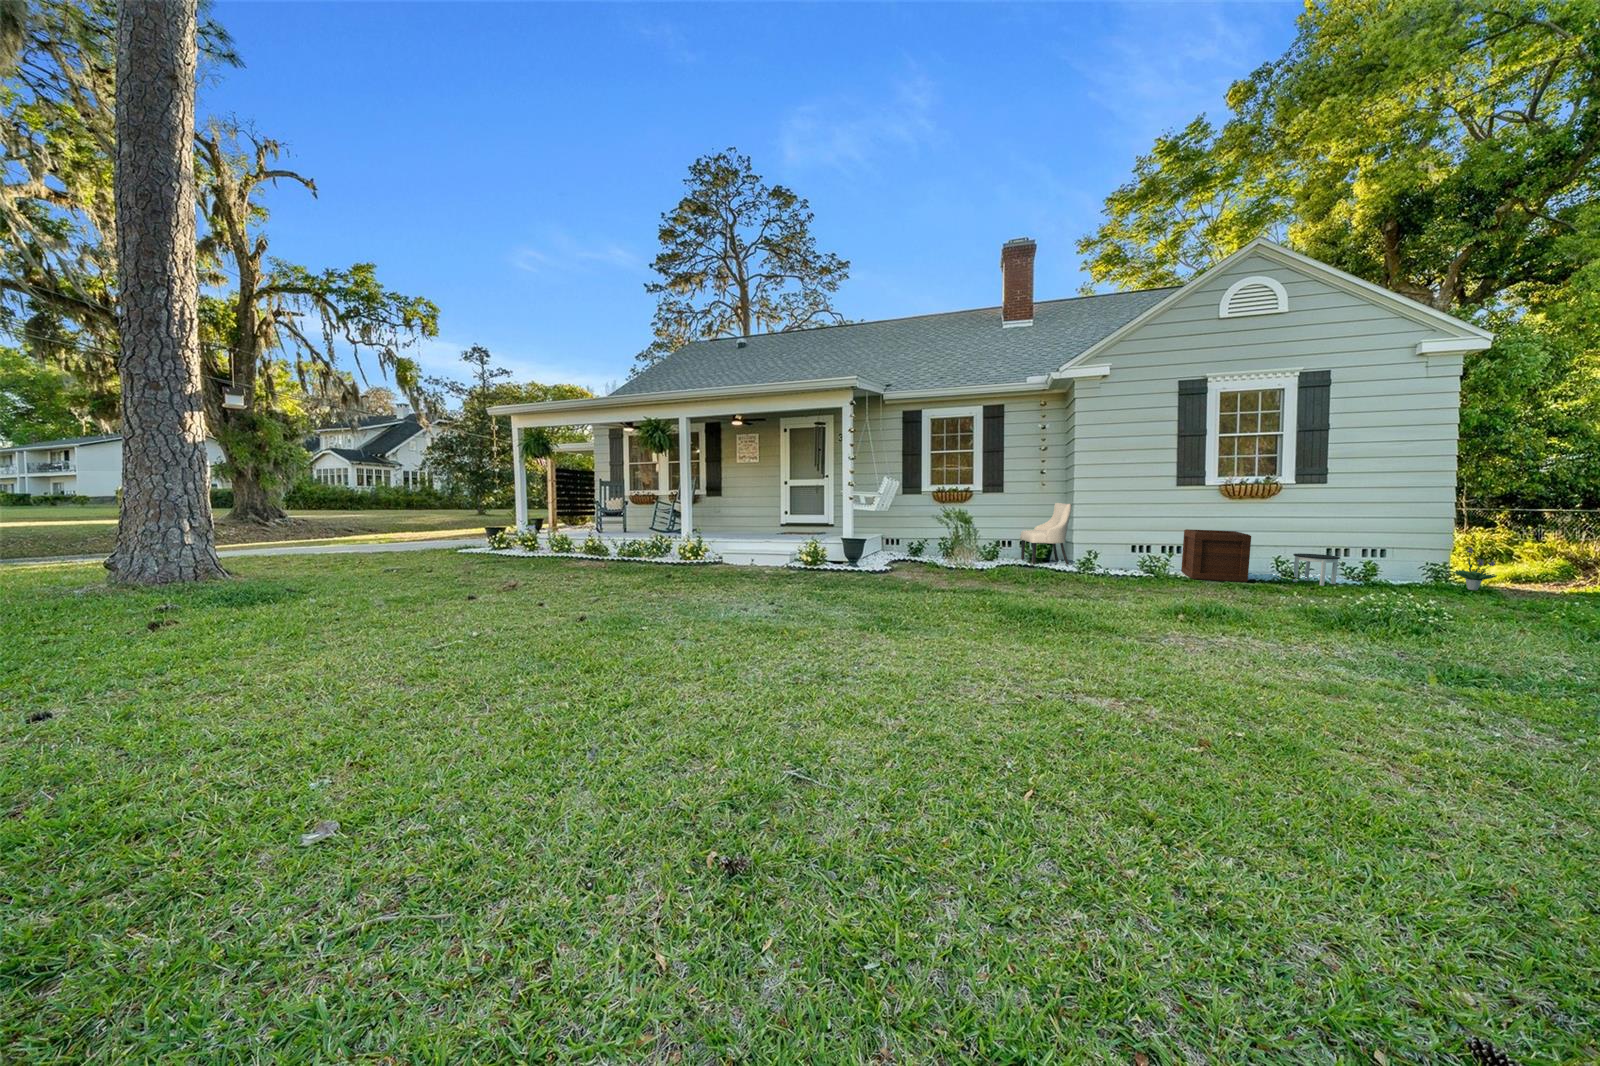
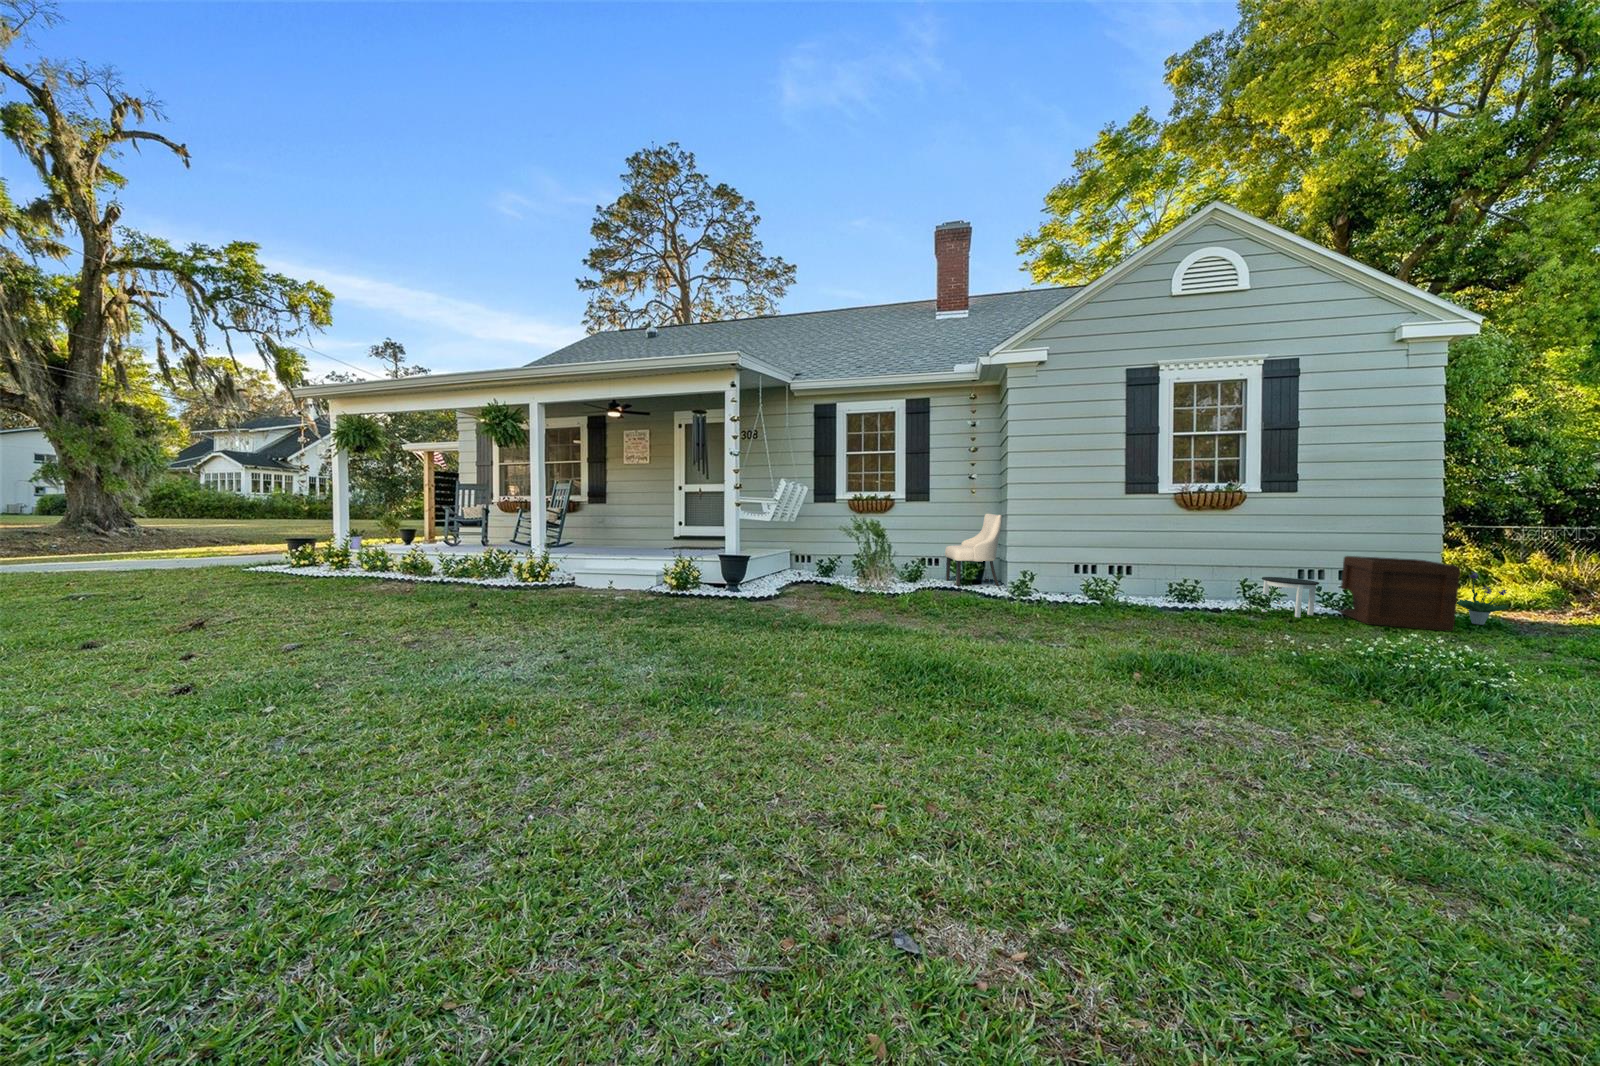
wooden crate: present [1181,529,1251,582] -> present [1339,556,1460,632]

